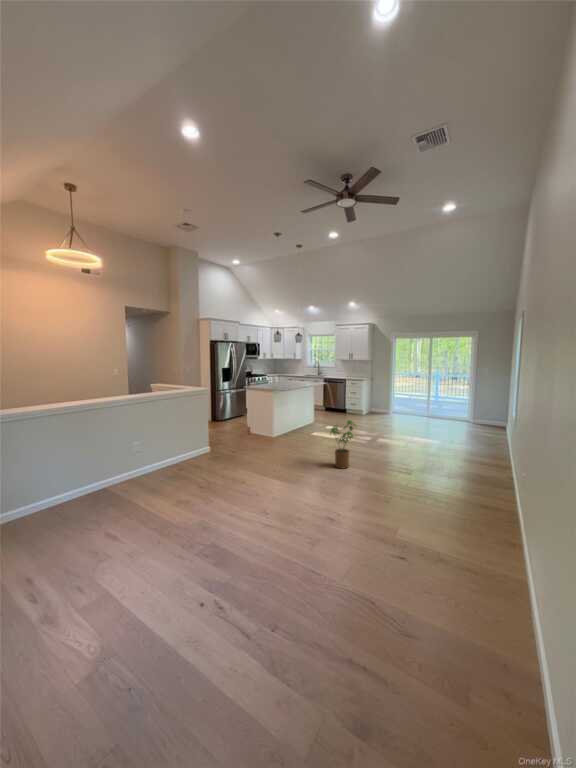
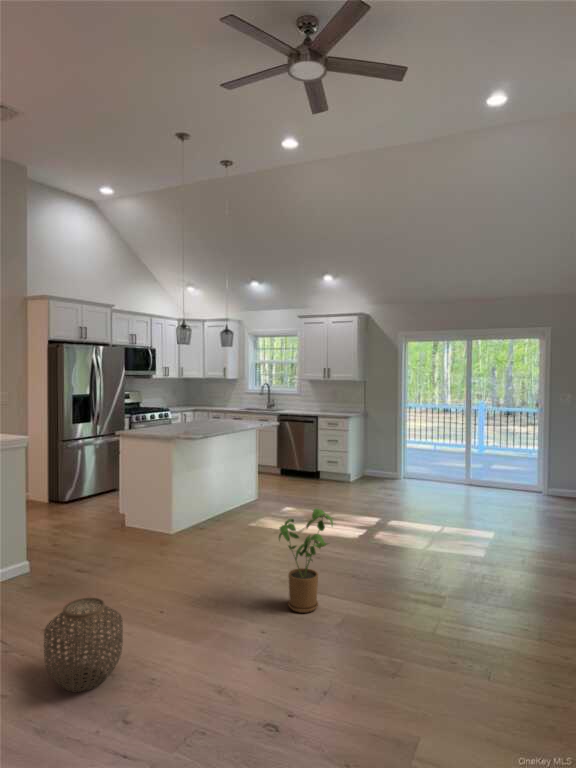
woven basket: none [231,454,263,492] -> present [44,598,123,692]

